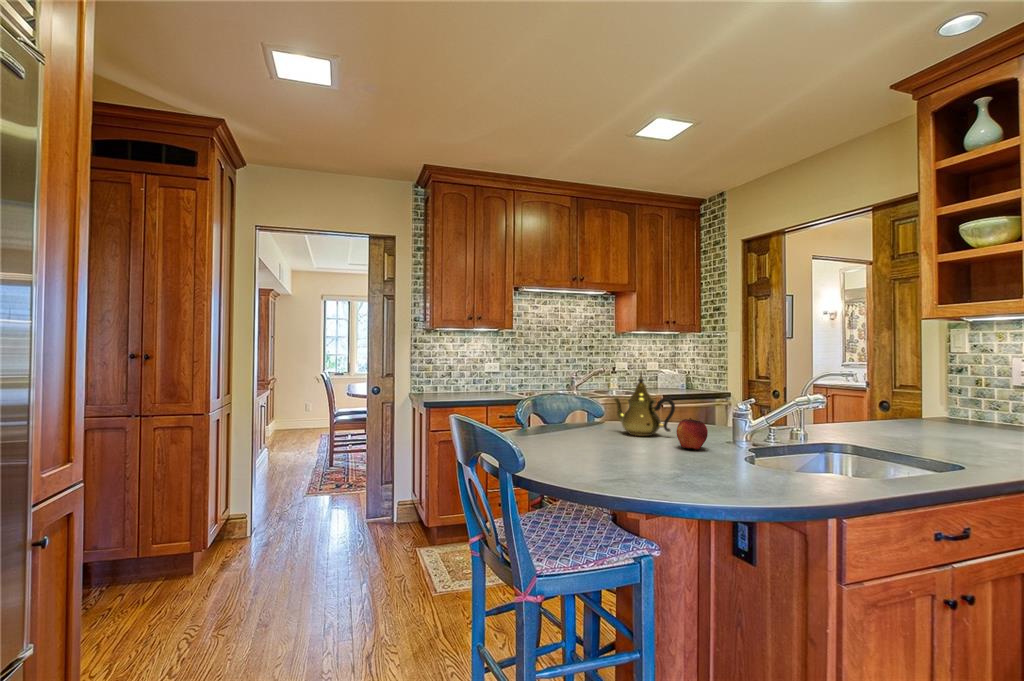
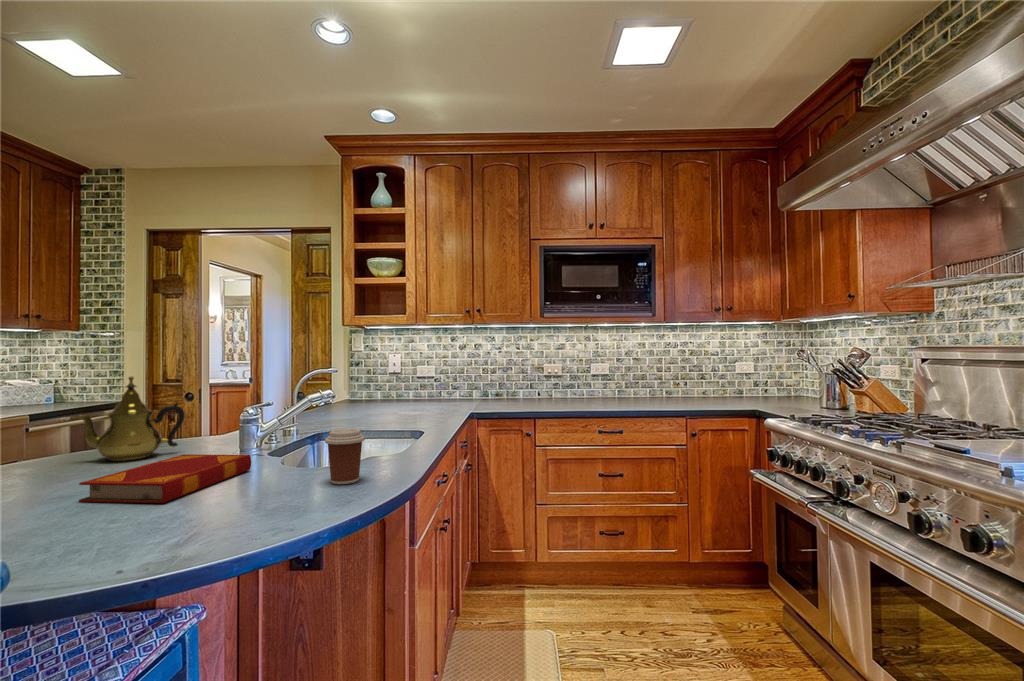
fruit: present [677,418,708,450] -> none [209,423,248,459]
hardback book: none [572,437,683,466] -> present [79,454,251,503]
coffee cup: none [706,438,748,495] -> present [325,429,365,484]

